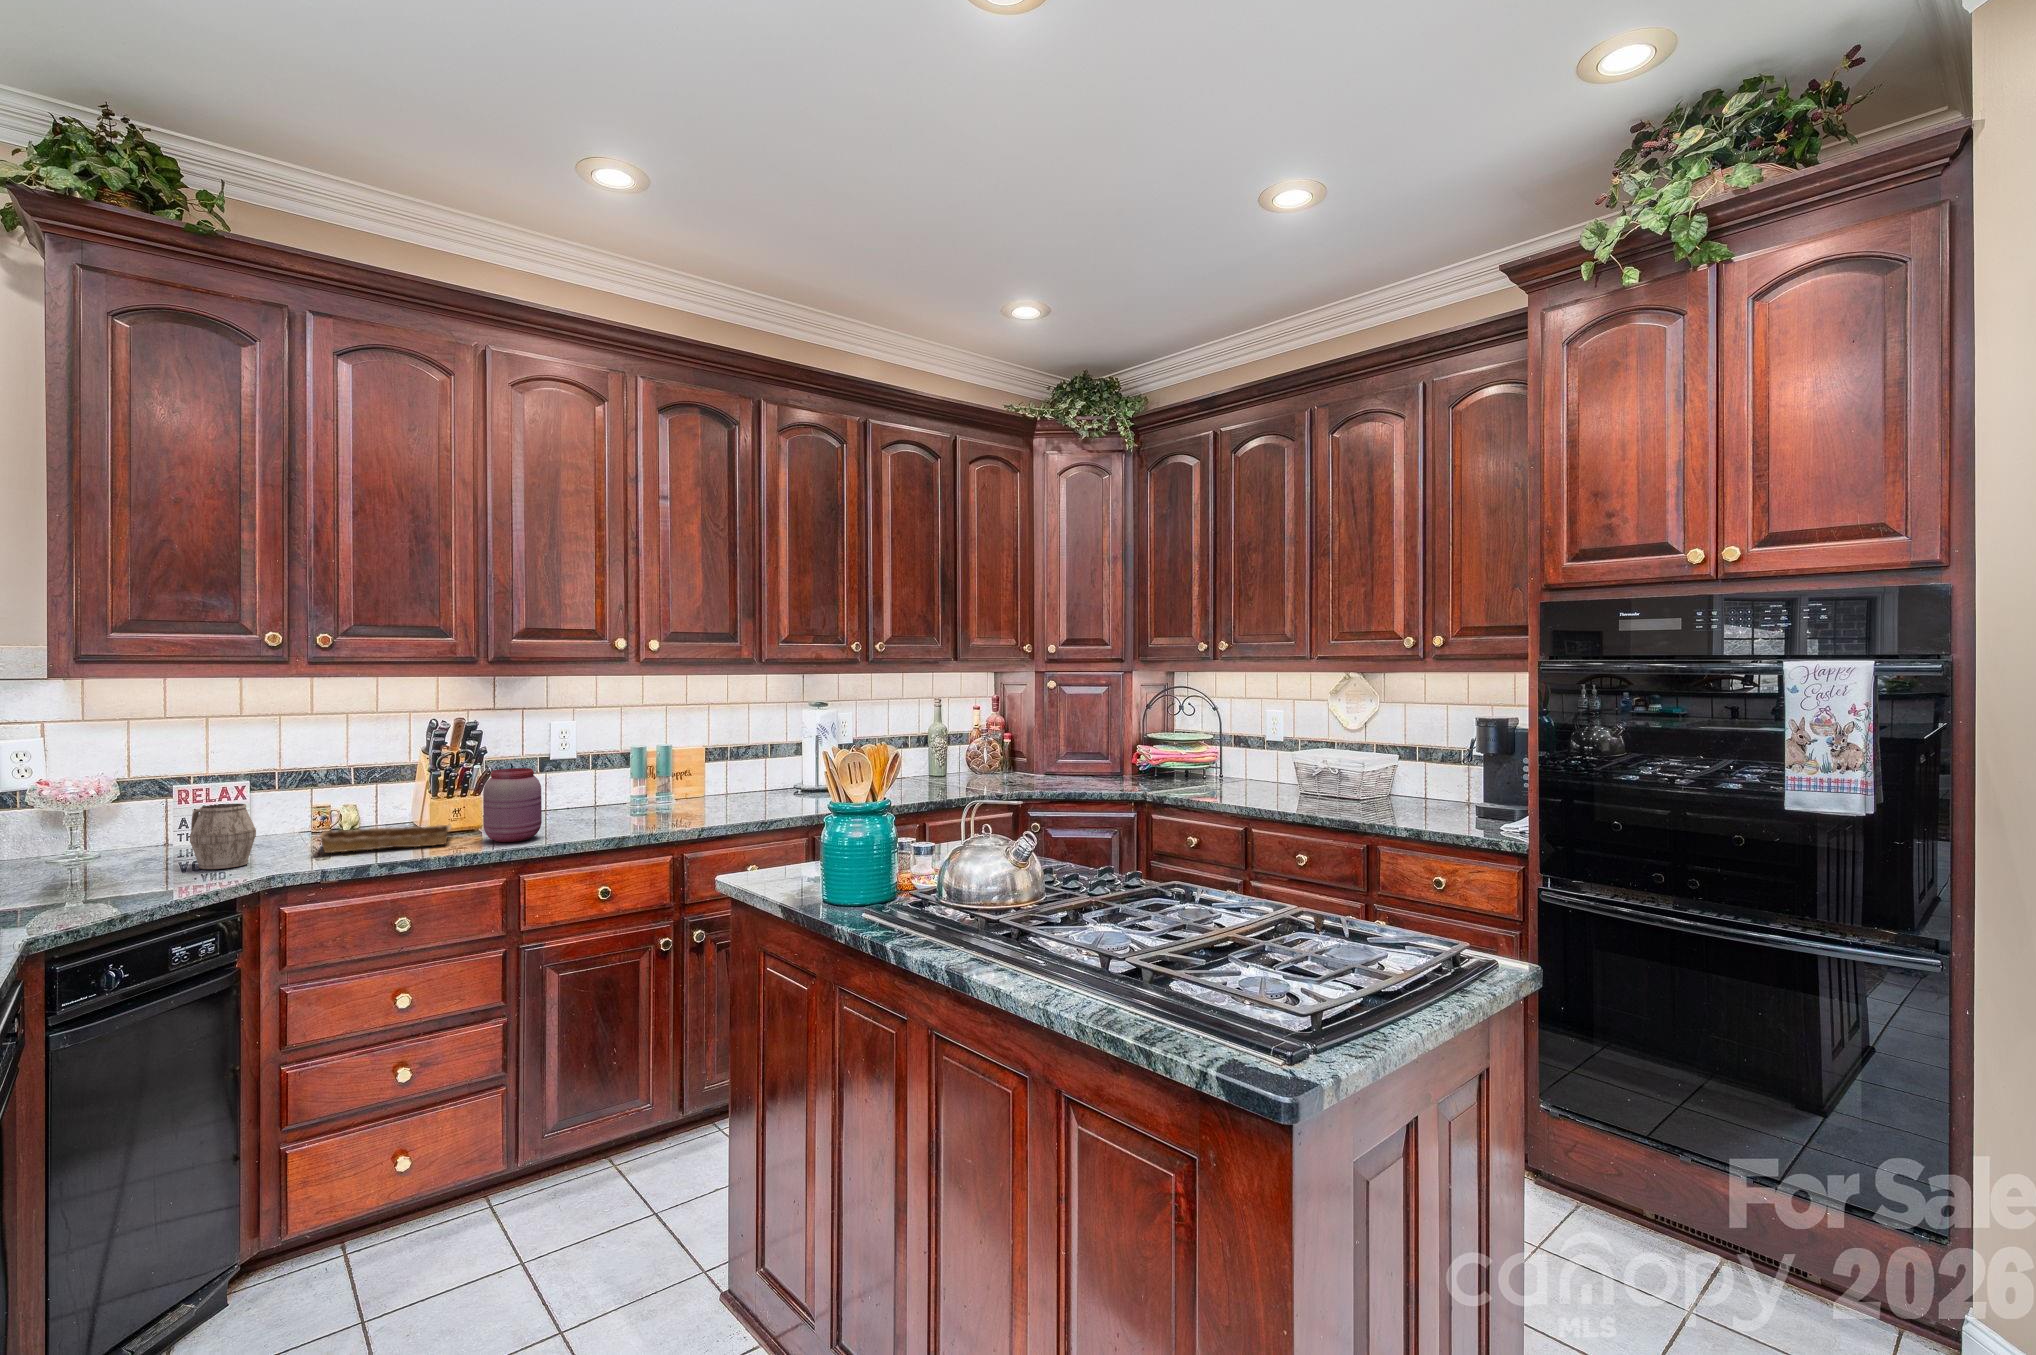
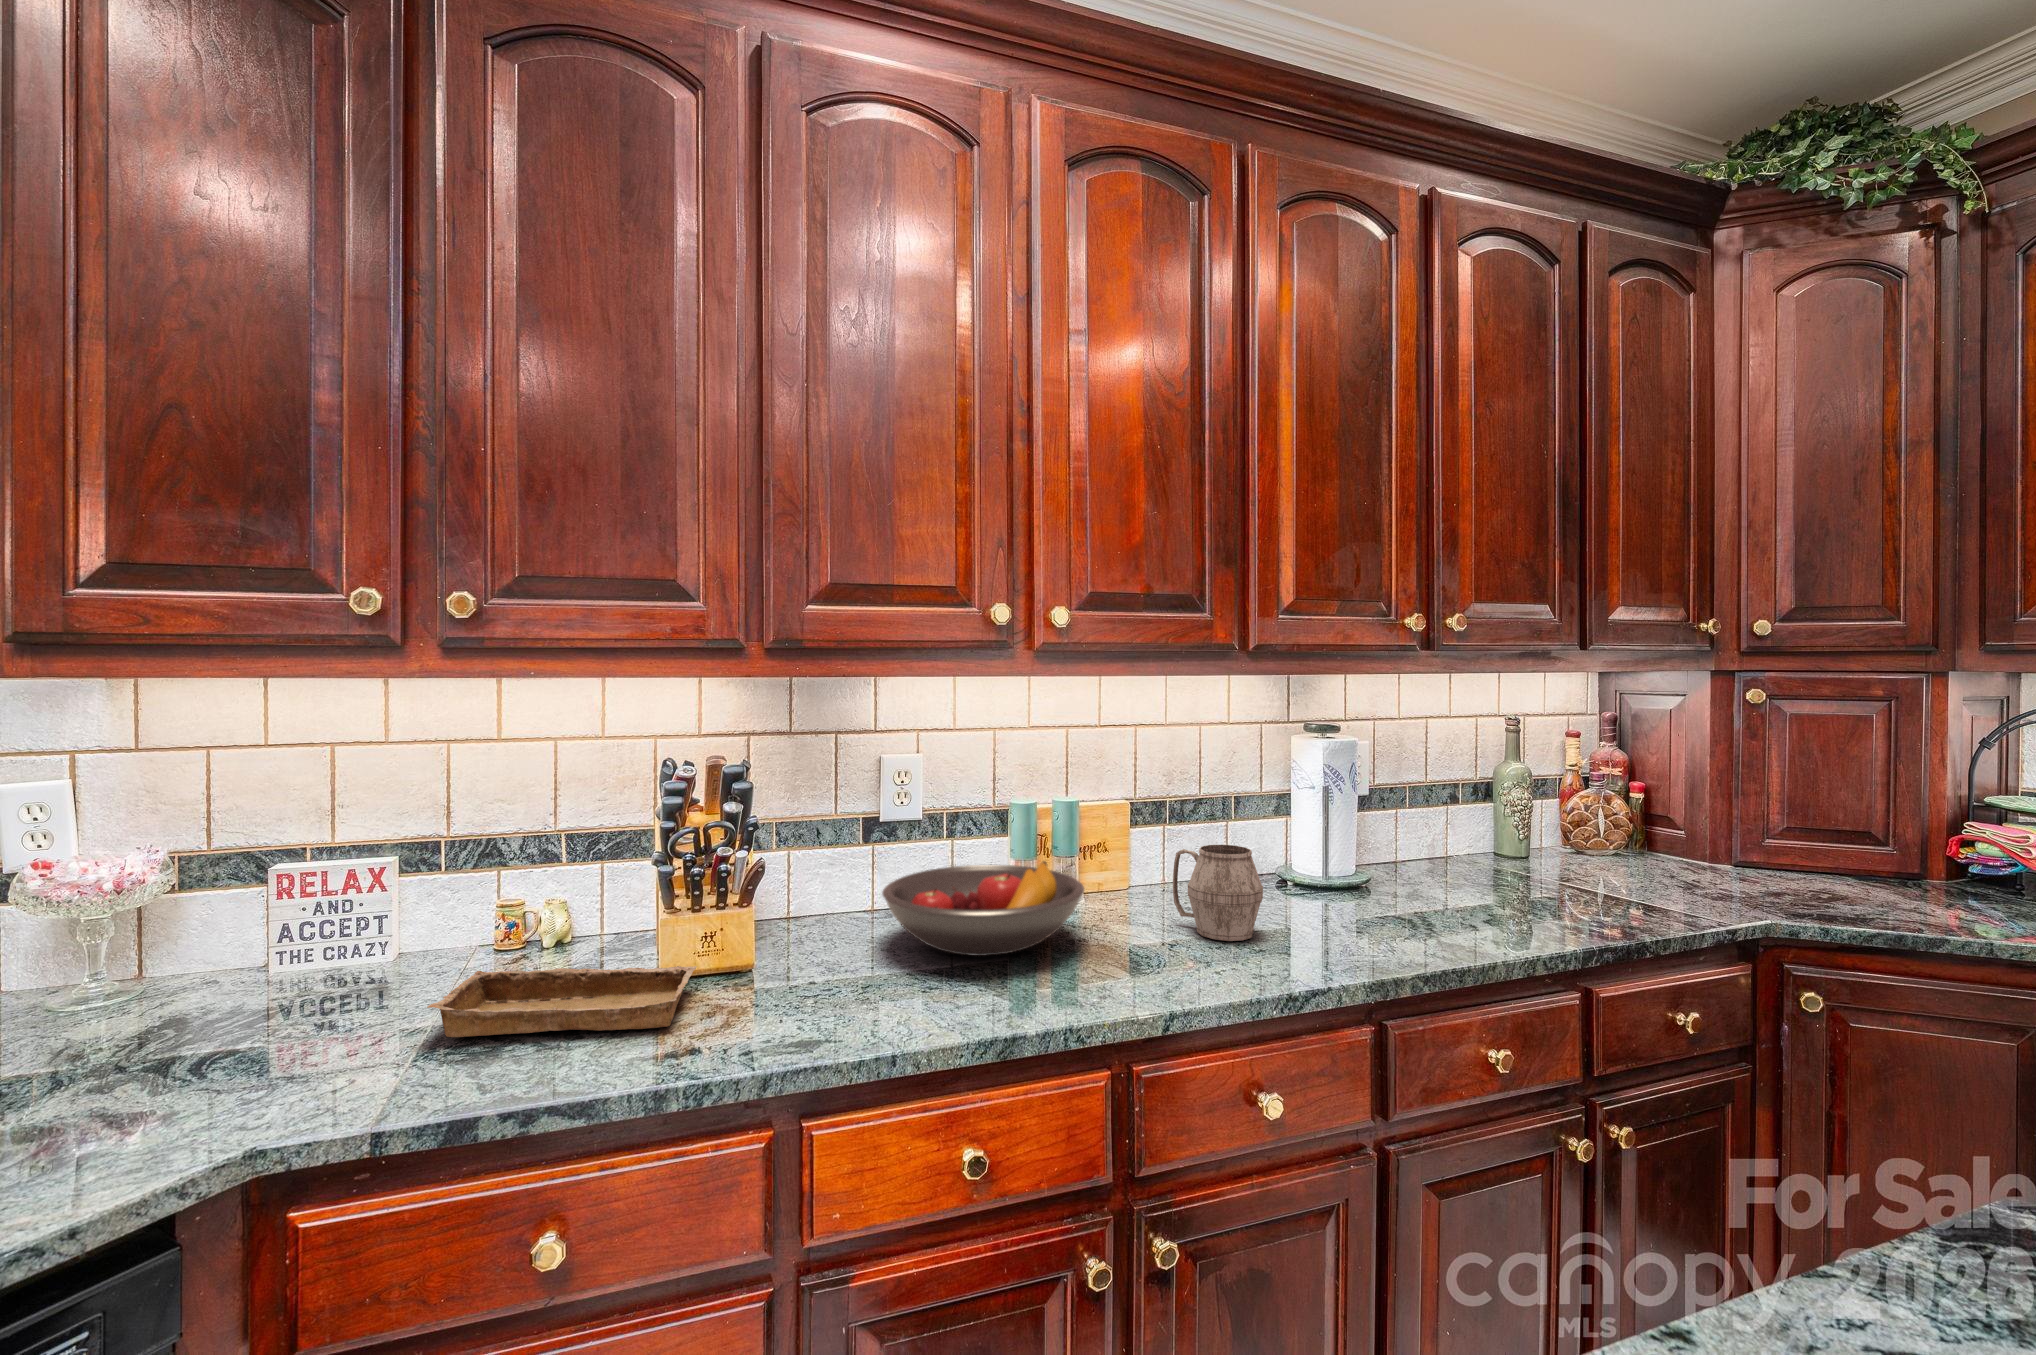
jar: present [483,768,542,842] -> none [740,866,850,1030]
fruit bowl: none [554,774,669,818] -> present [882,861,1084,956]
mug: present [190,804,256,869] -> present [1173,845,1263,941]

